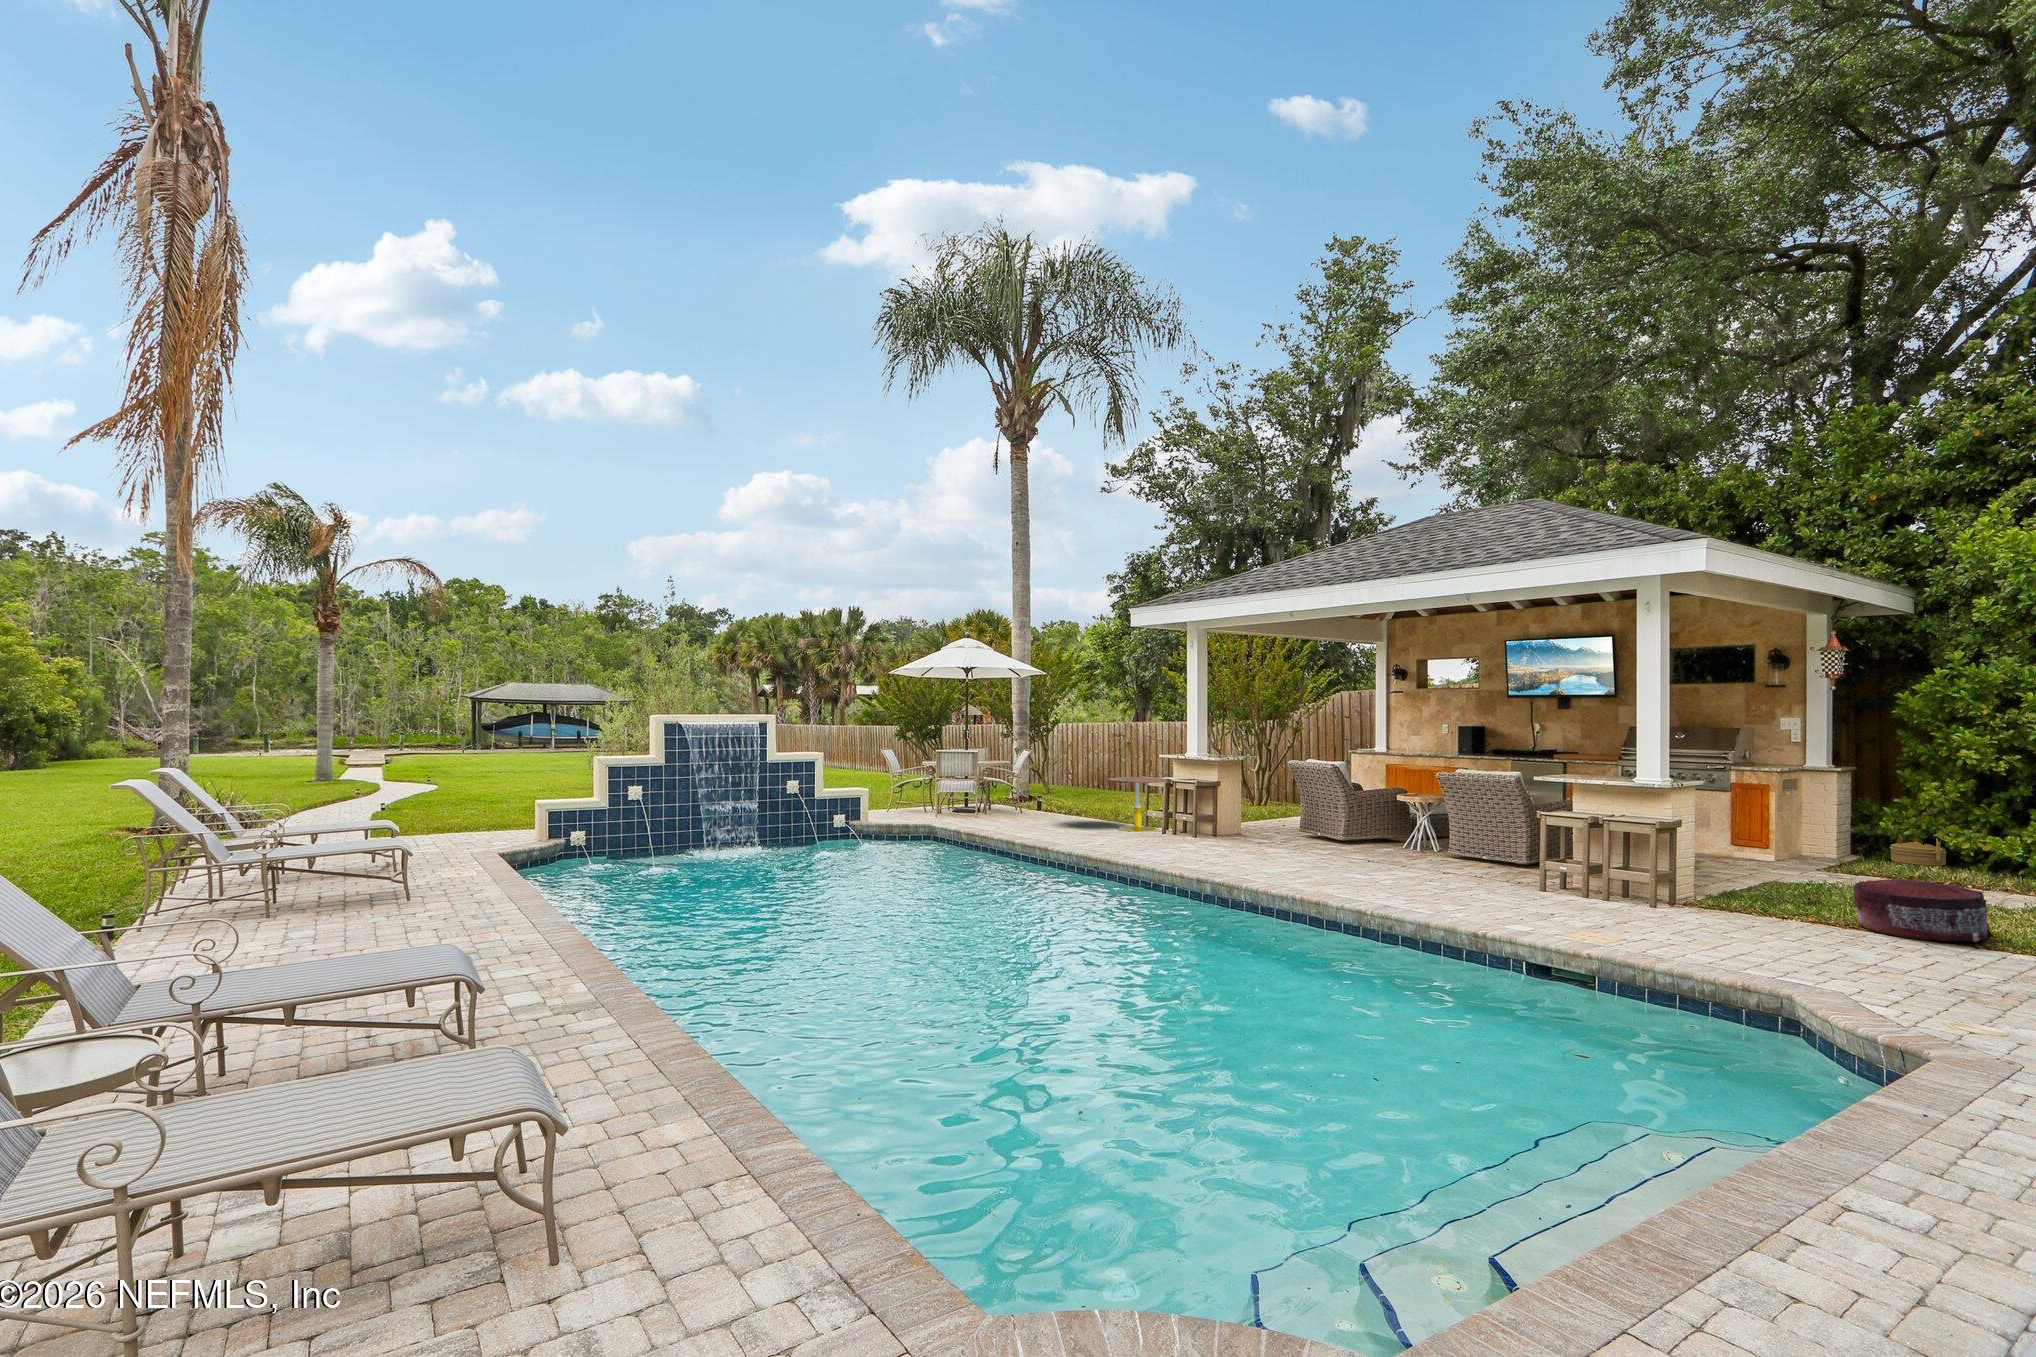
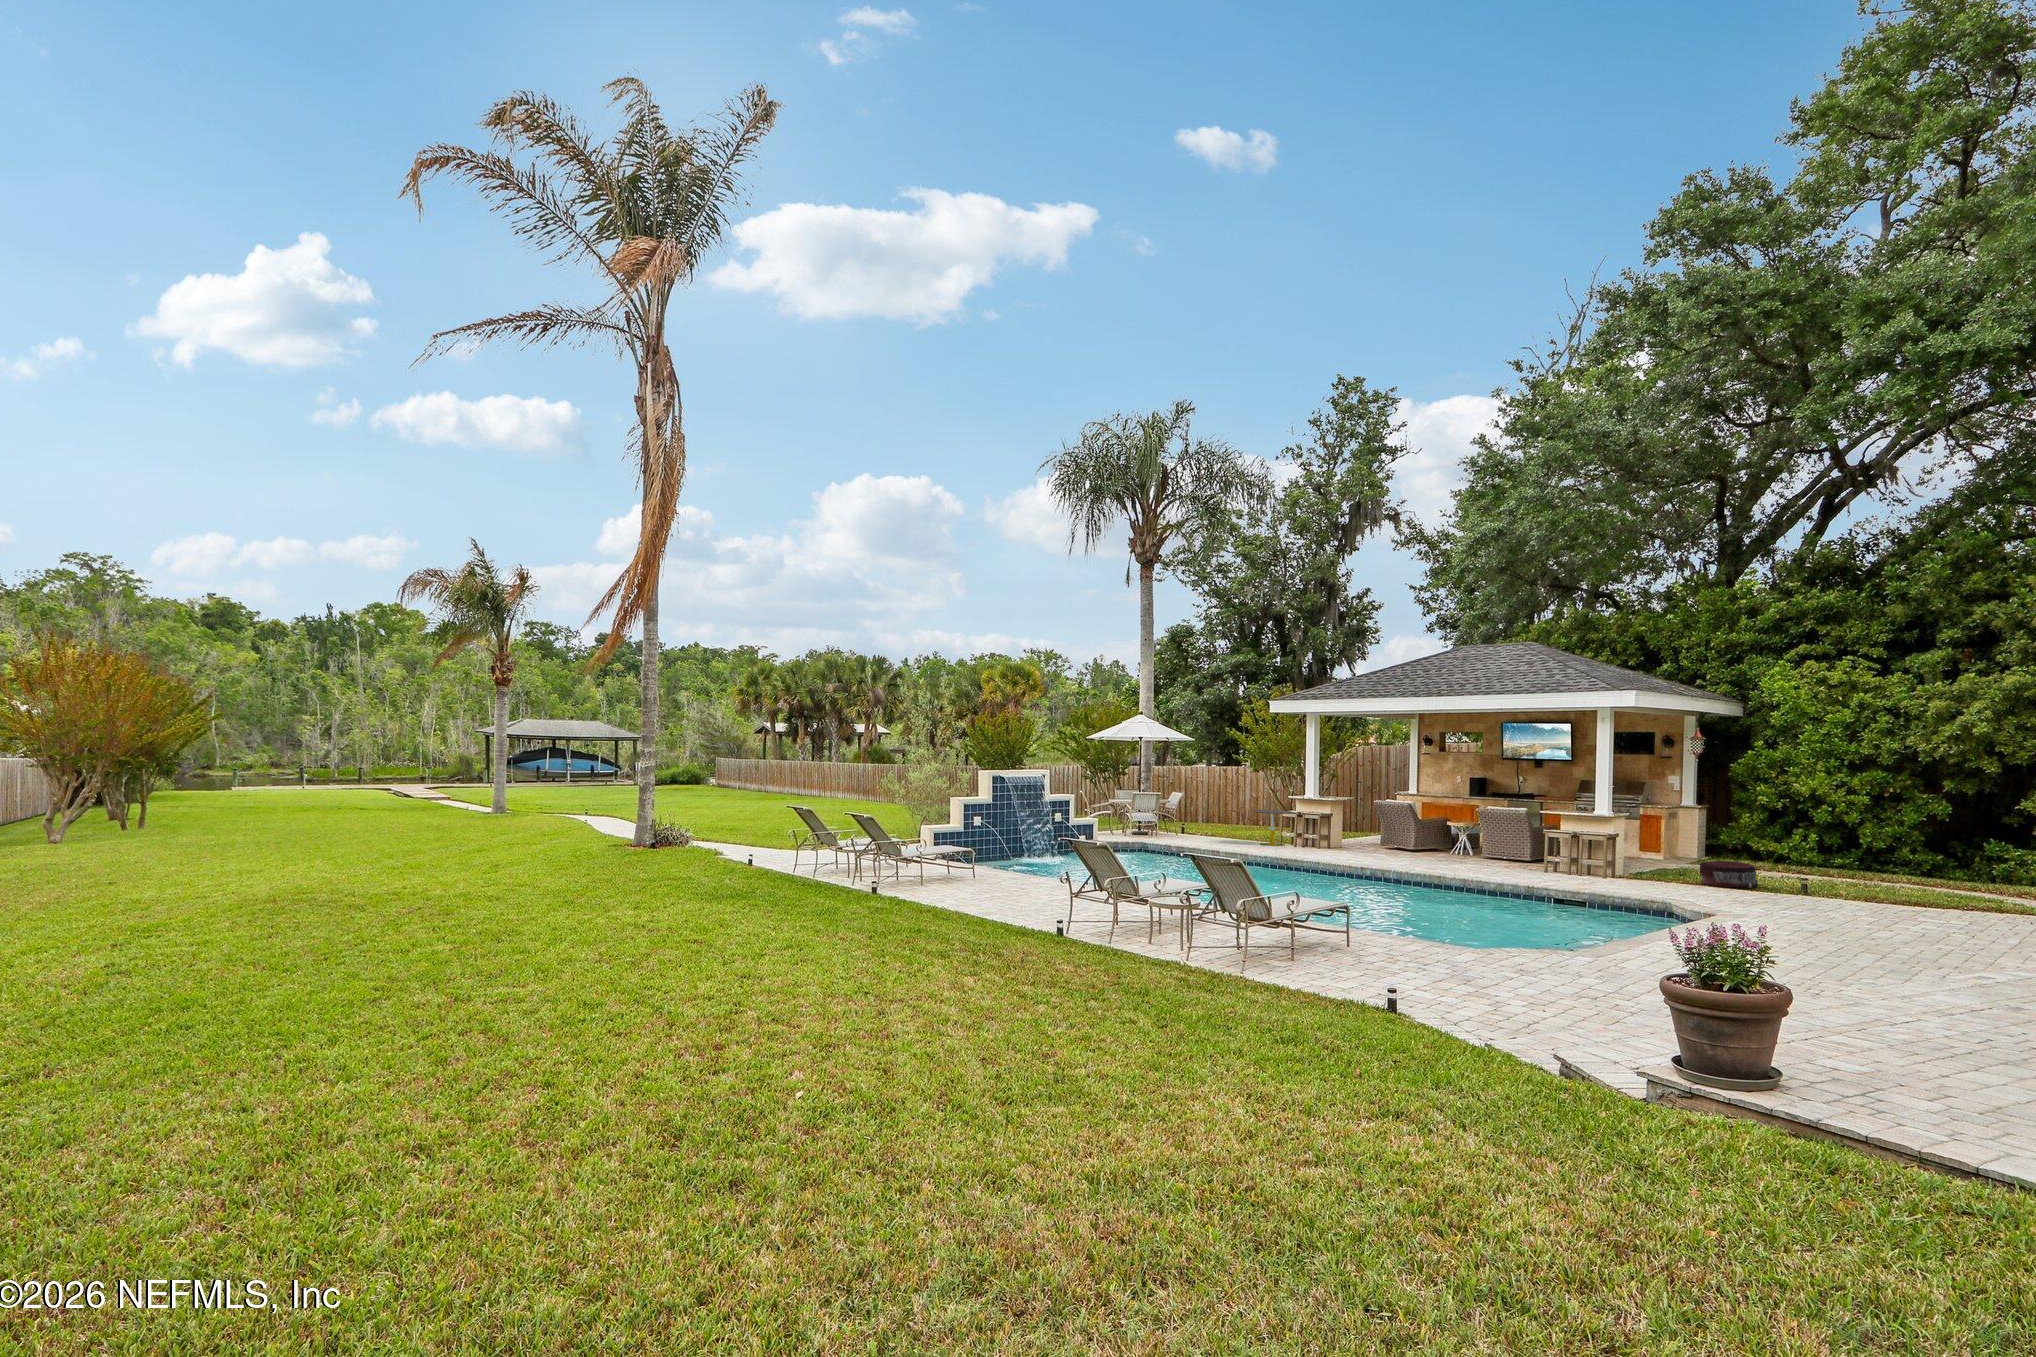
woven basket: present [1890,838,1947,866] -> none [1727,835,1756,862]

